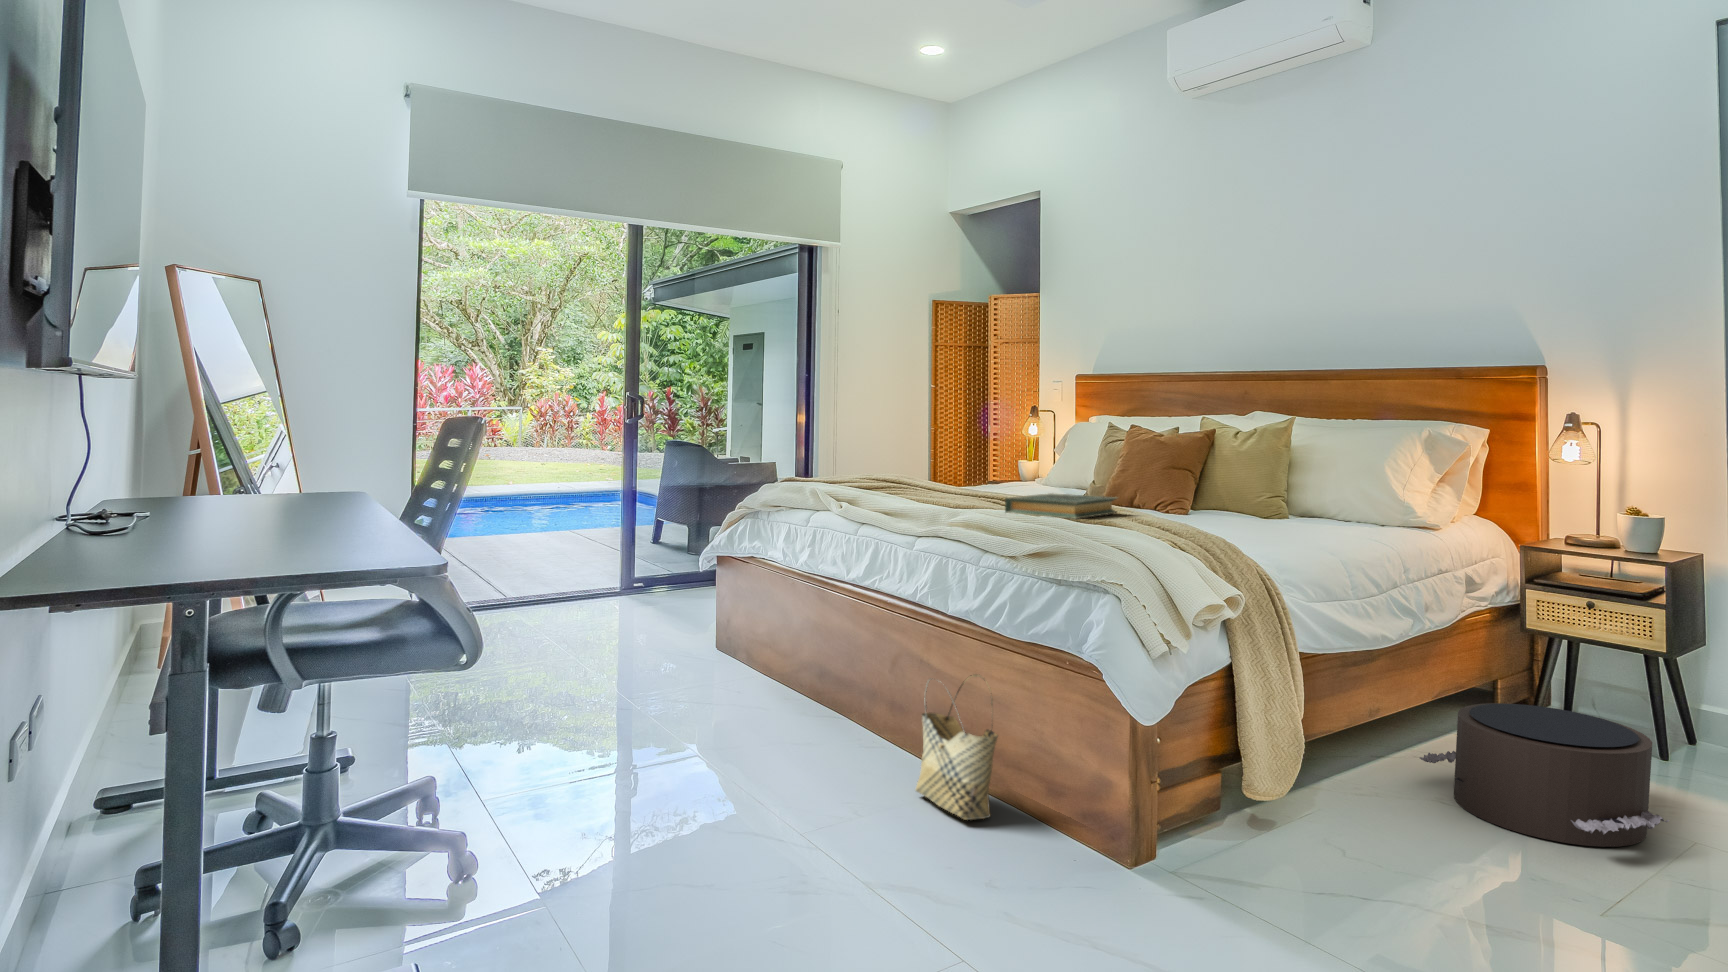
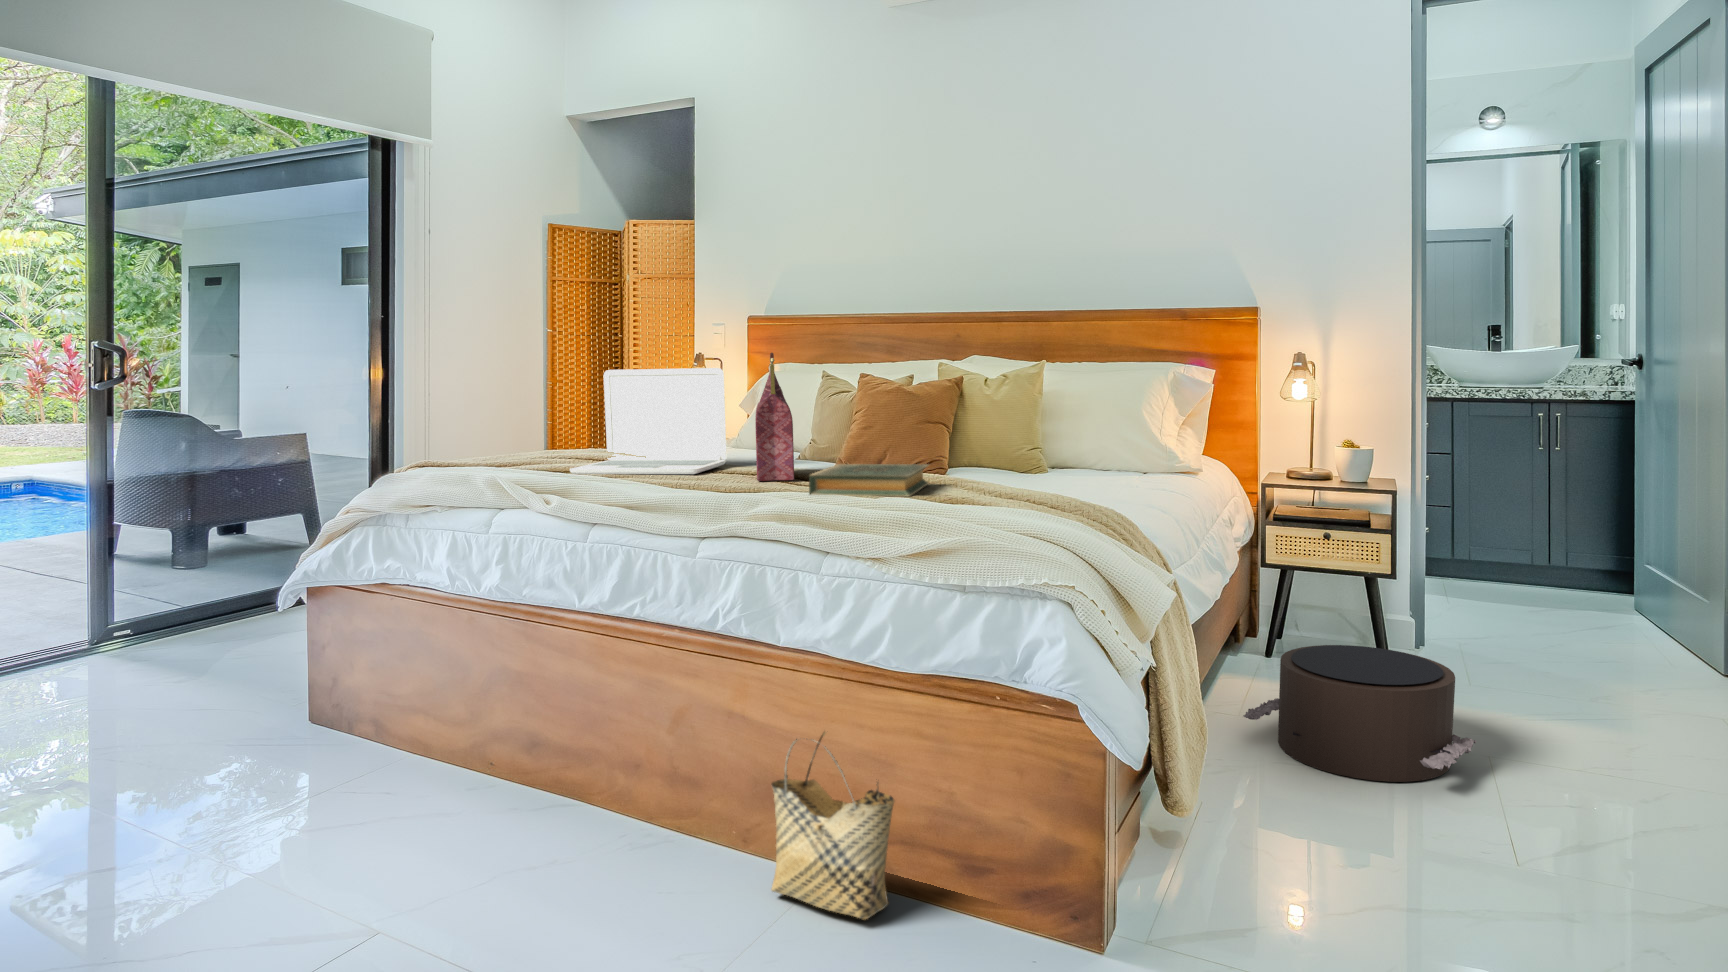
handbag: none [991,405,1038,504] -> present [755,353,794,481]
laptop: none [876,416,1000,497] -> present [570,368,727,474]

